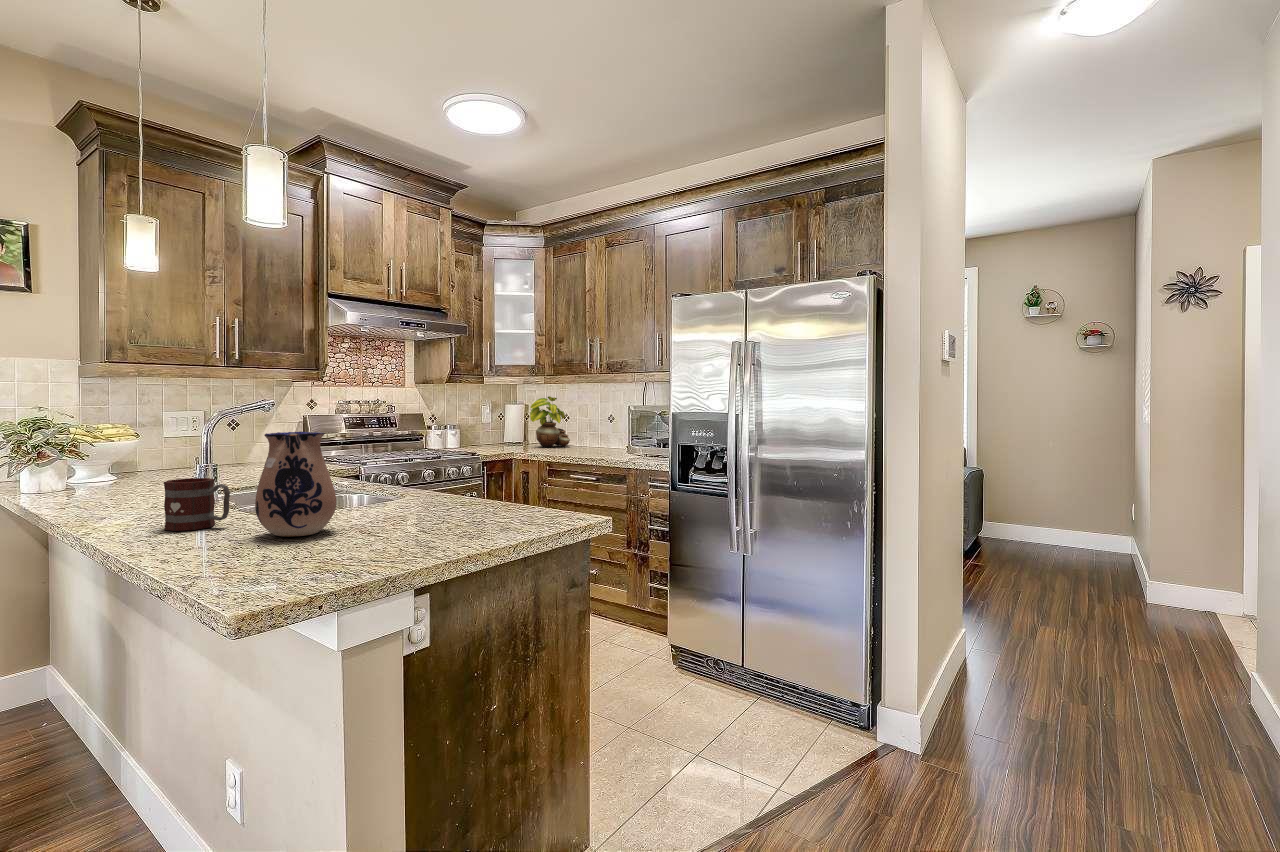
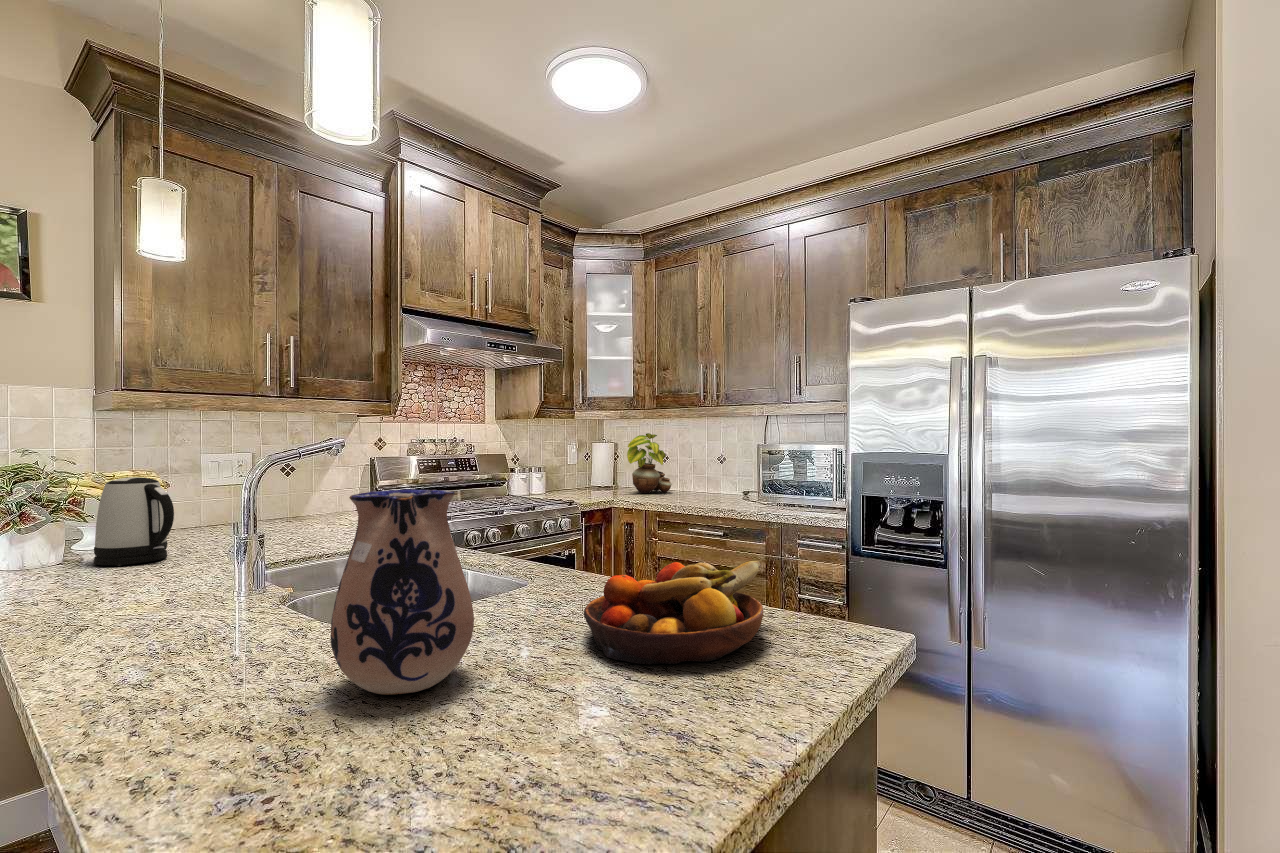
kettle: none [93,427,150,489] -> present [94,477,174,566]
fruit bowl: none [408,477,523,528] -> present [584,561,763,665]
mug: present [164,478,230,531] -> none [167,569,284,673]

